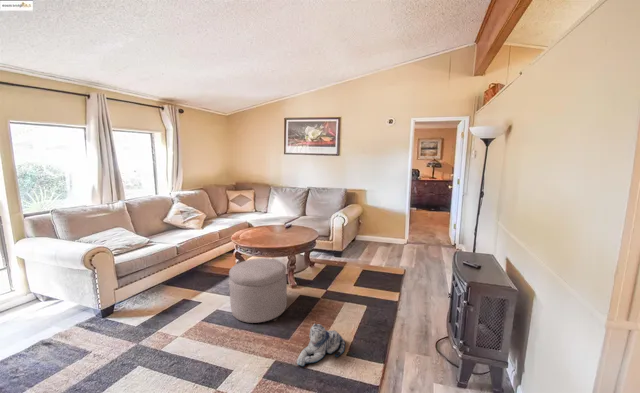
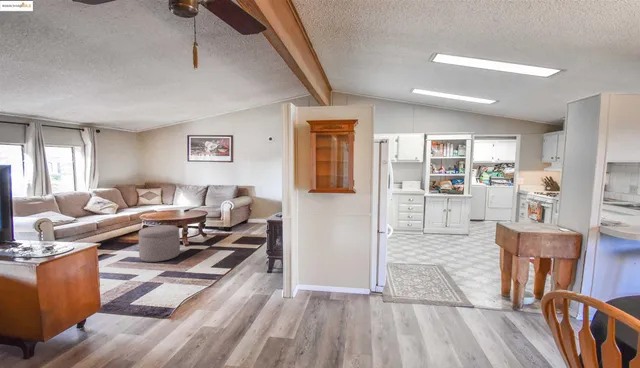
plush toy: present [297,324,345,366] -> none [180,251,212,273]

